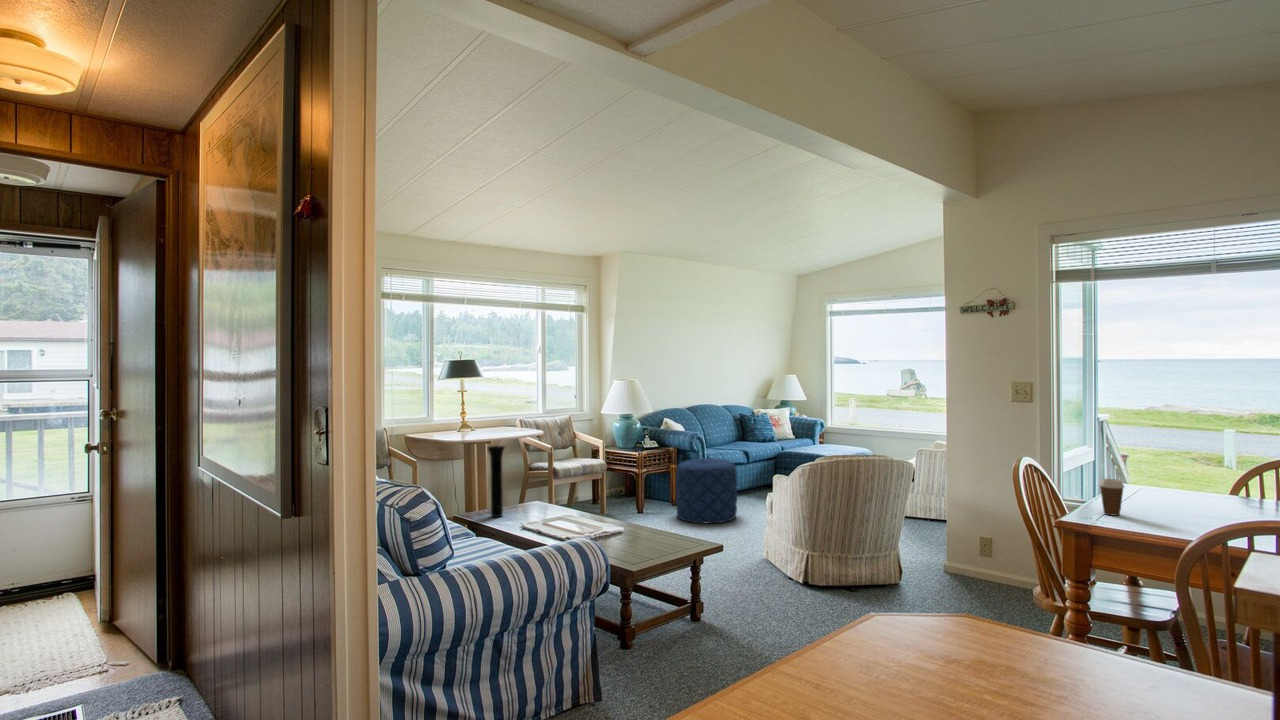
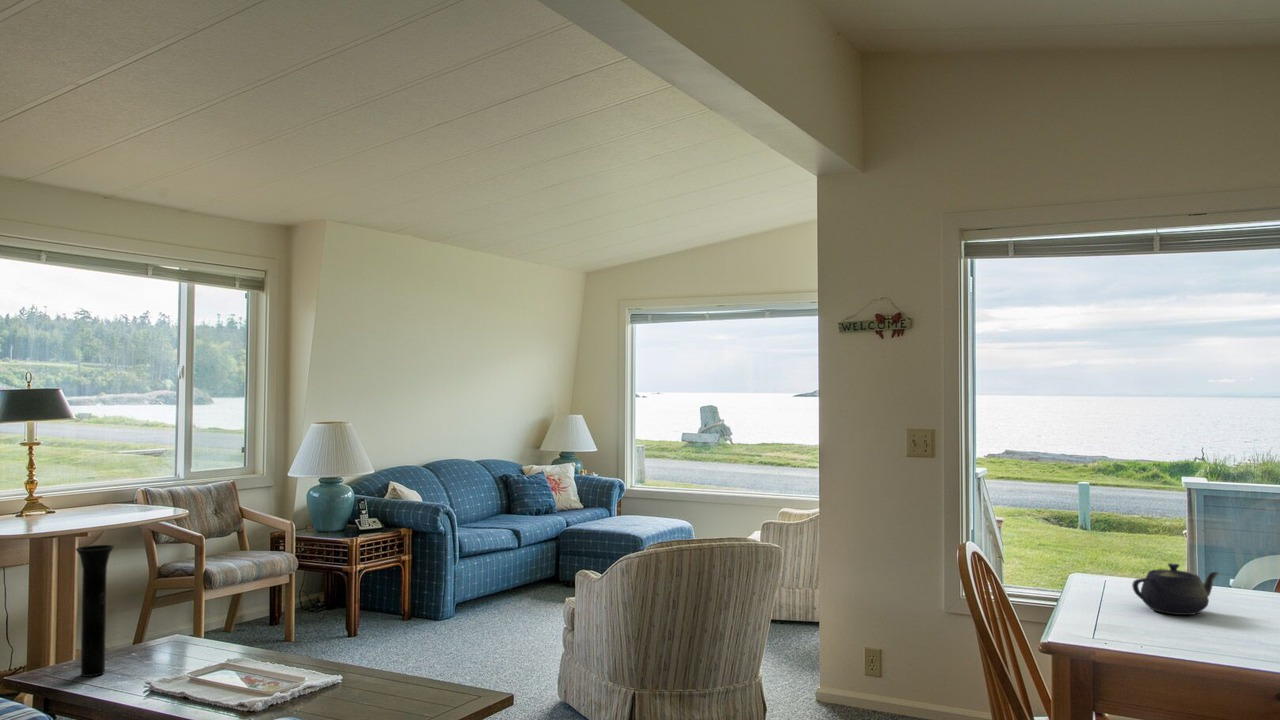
pouf: present [676,458,737,523] -> none [412,545,507,648]
teapot: none [1146,475,1222,511] -> present [1132,563,1219,615]
coffee cup: present [1099,479,1124,516] -> none [1084,575,1118,629]

